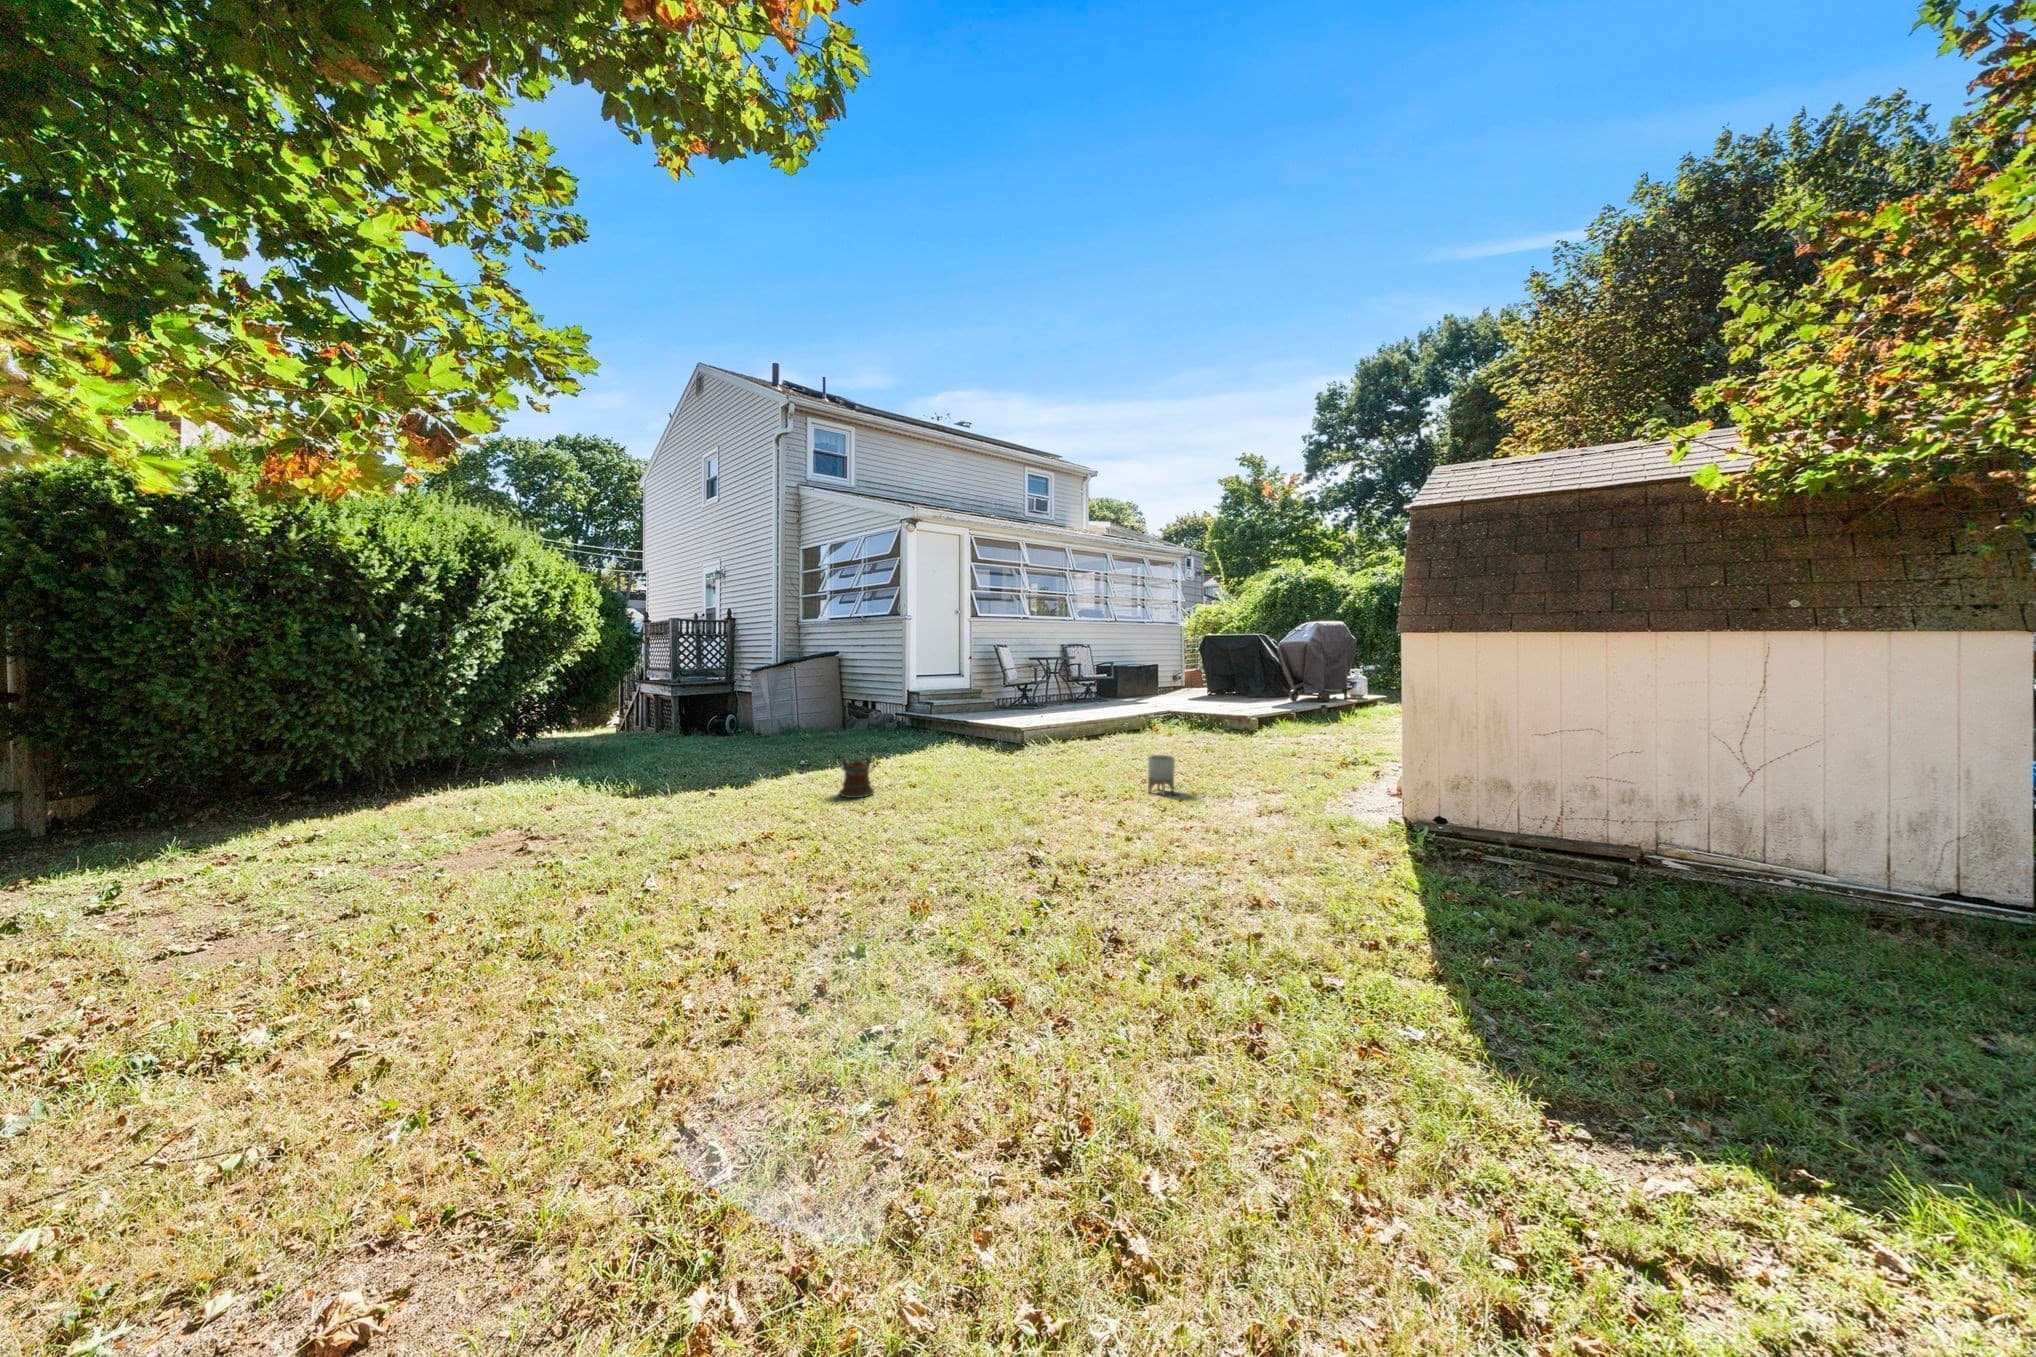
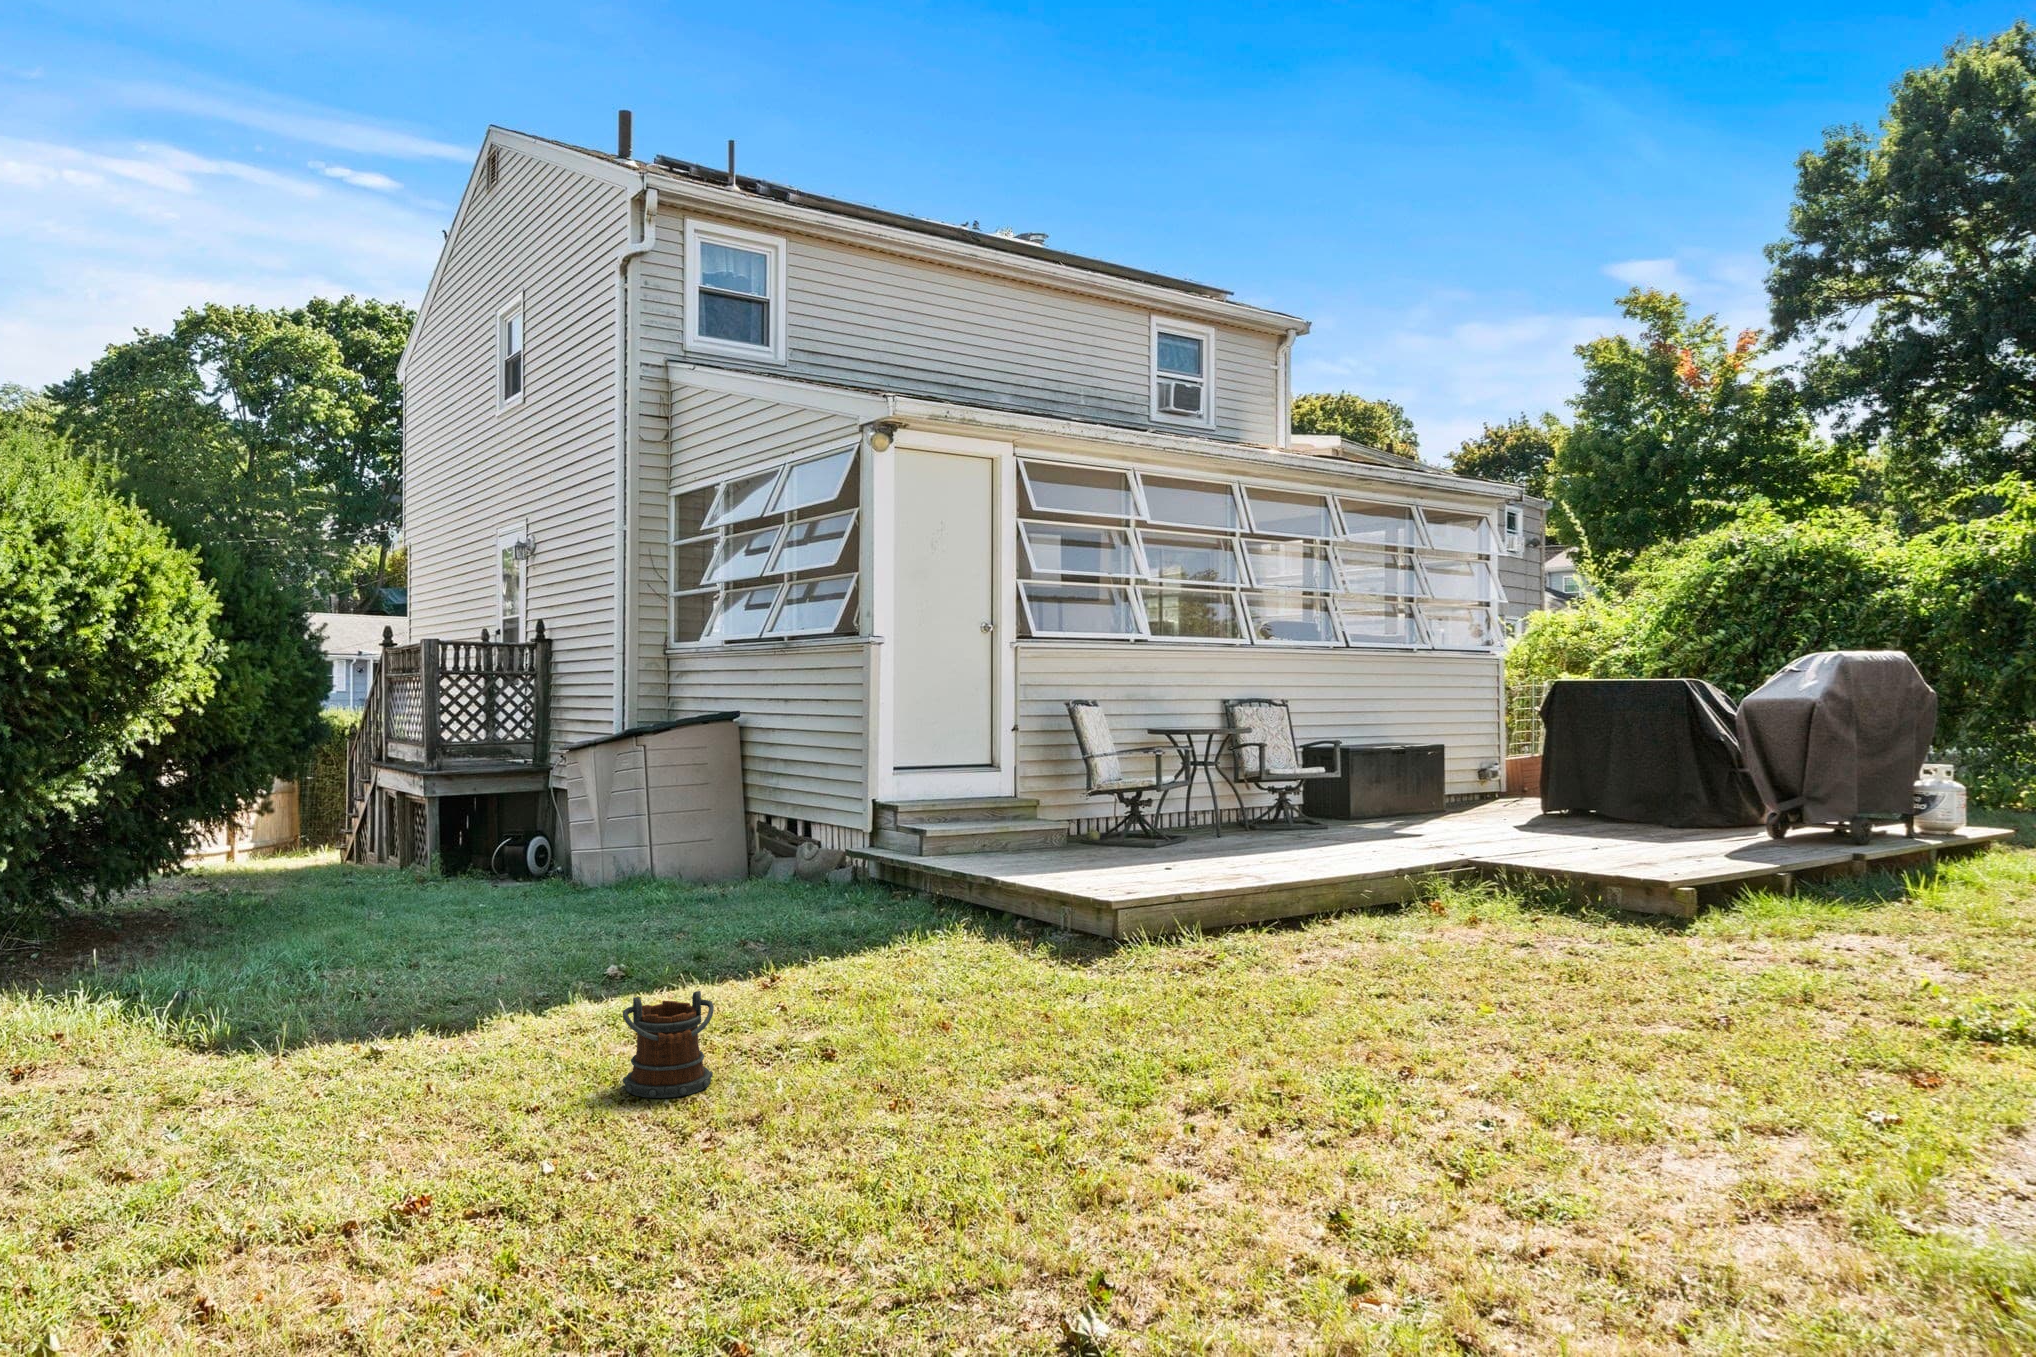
planter: present [1148,755,1175,795] -> none [1413,1007,1485,1121]

